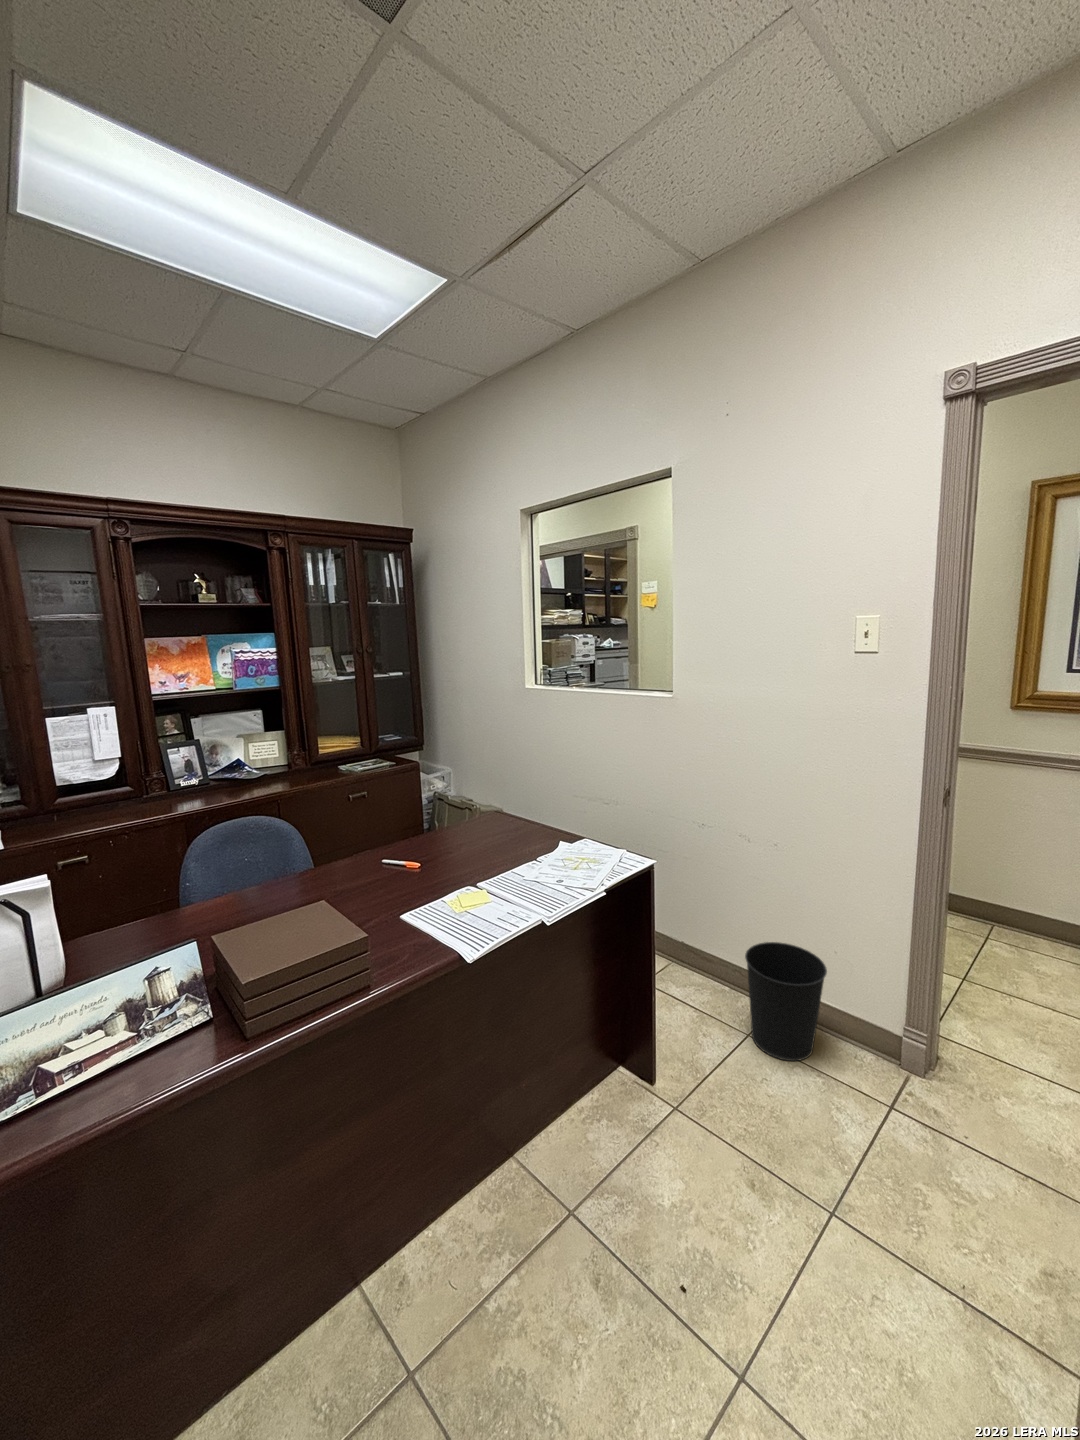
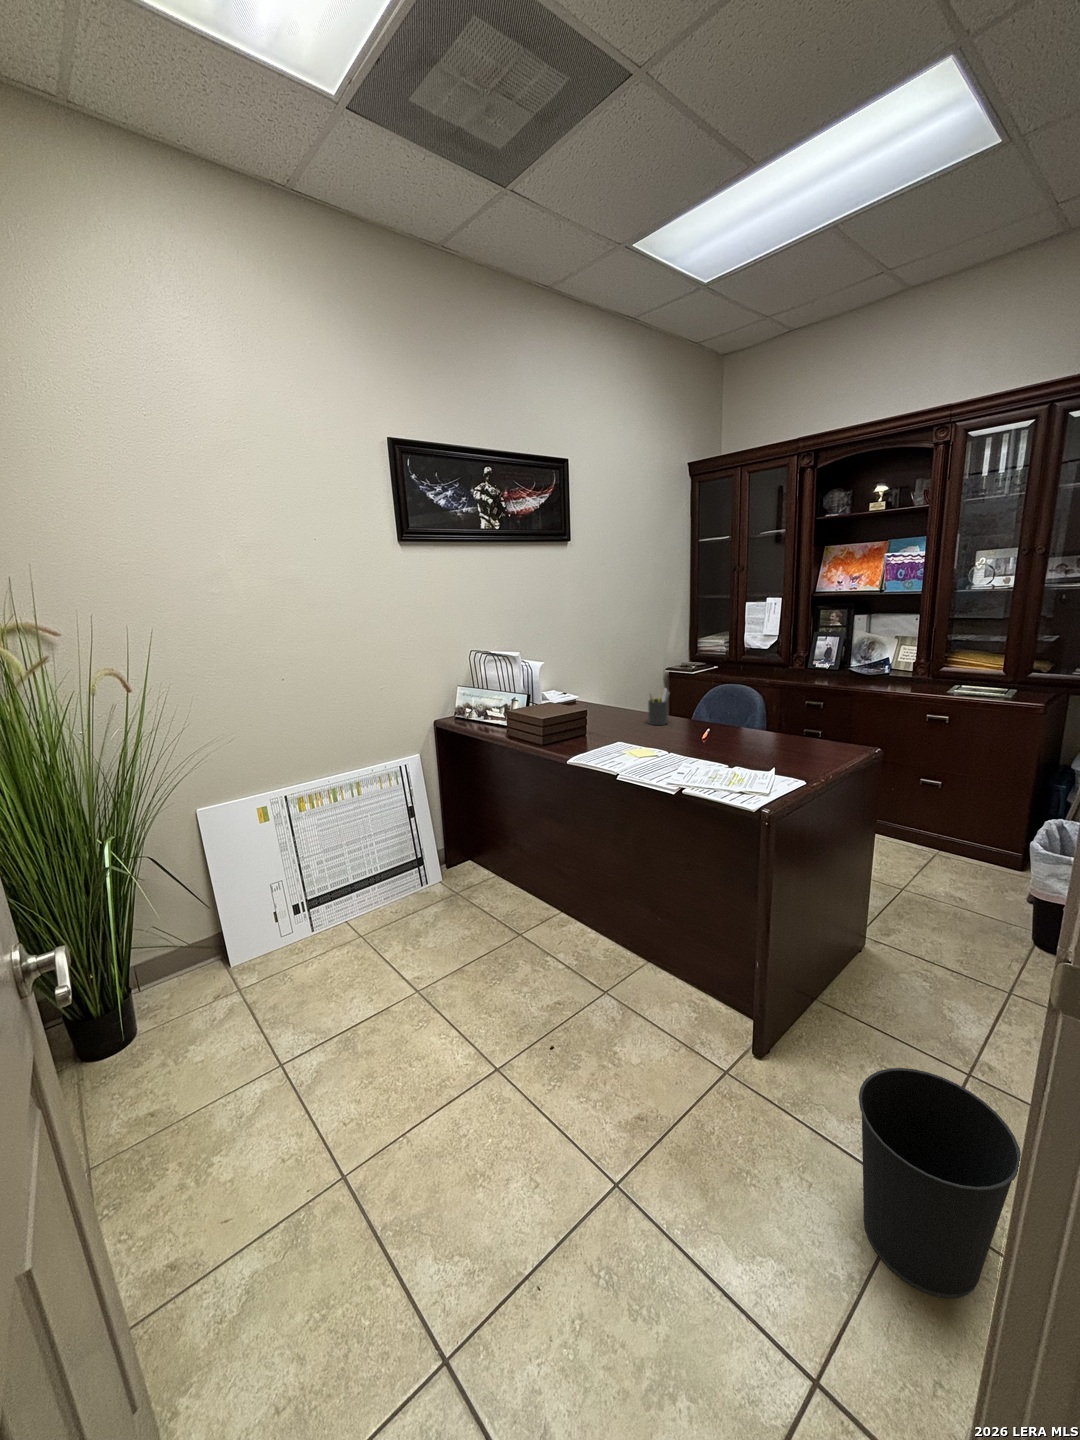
pen holder: none [333,827,365,888] -> present [648,688,670,725]

